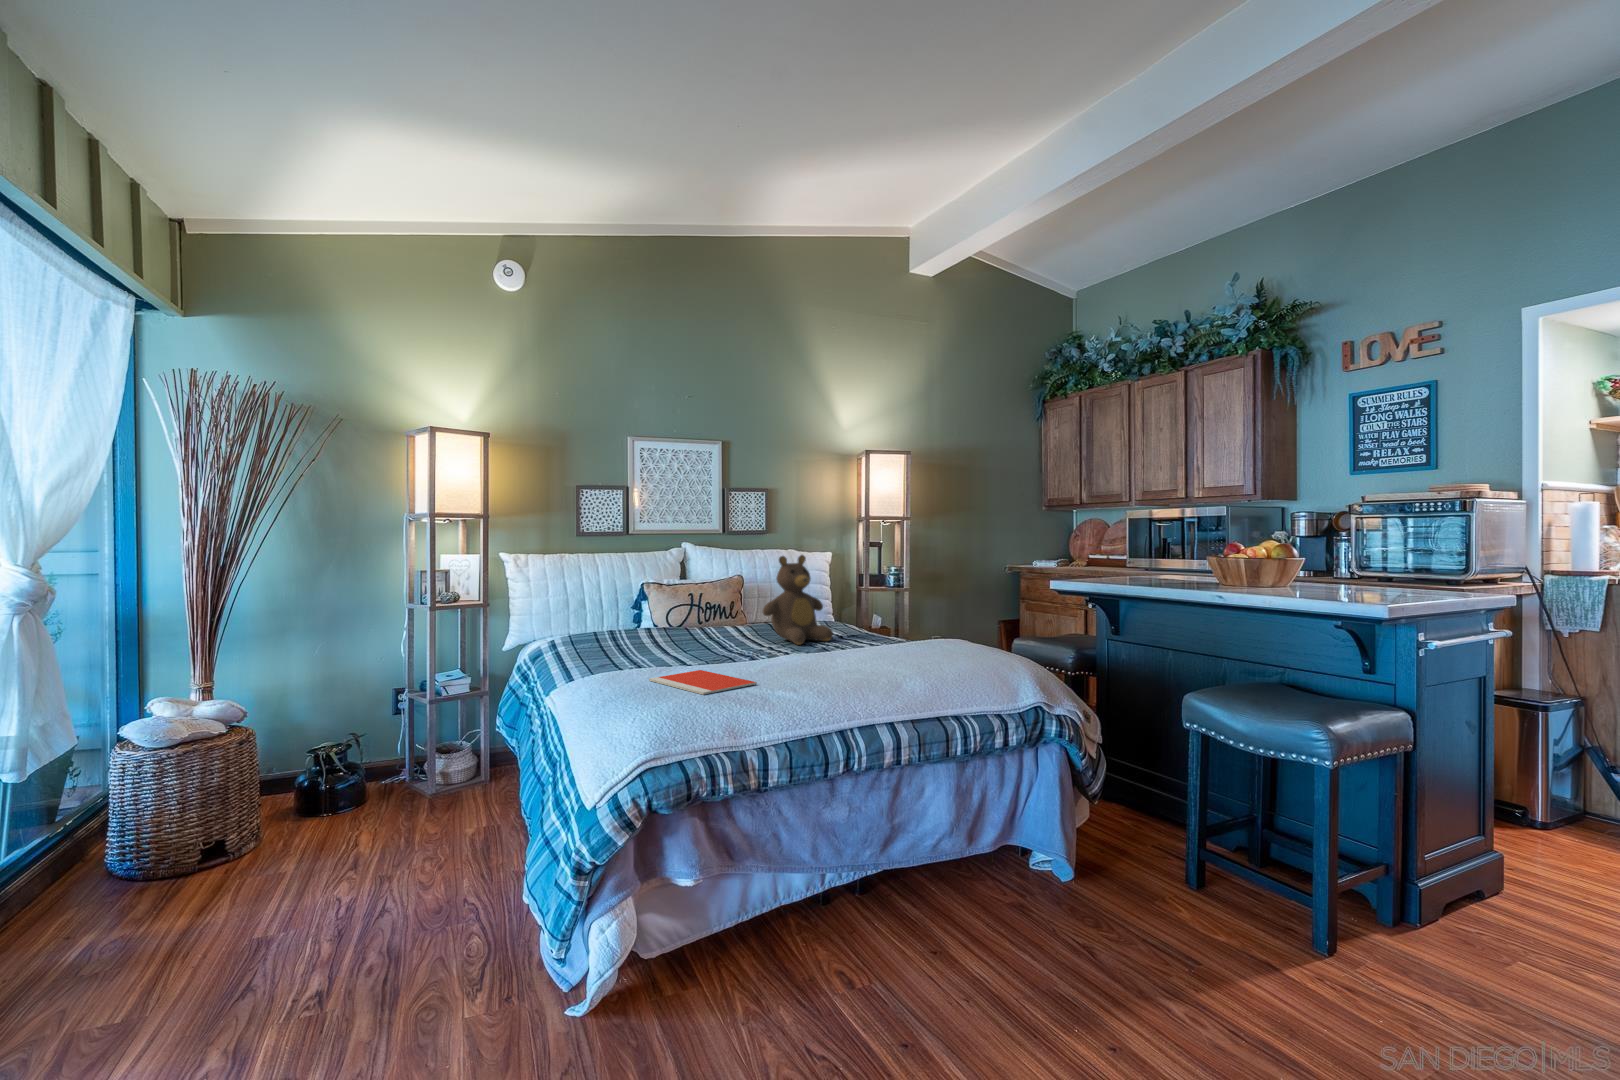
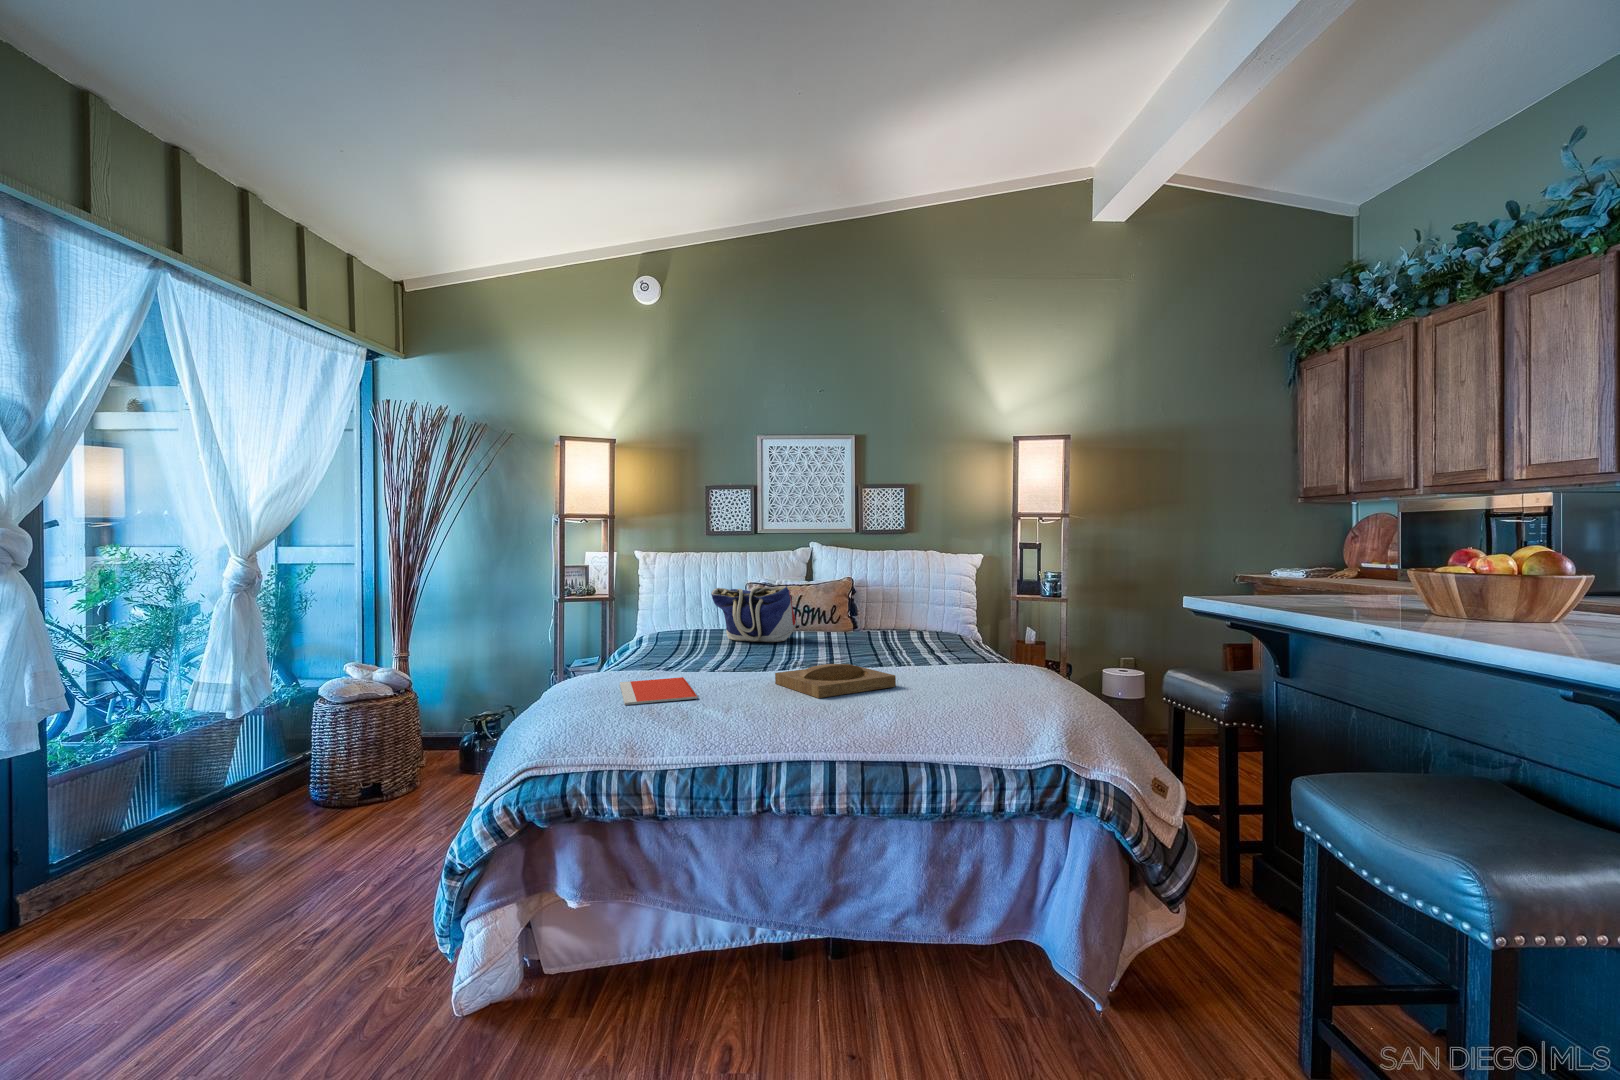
teddy bear: present [763,555,833,645] -> none [816,555,894,657]
tote bag: none [635,584,720,639] -> present [711,586,797,642]
tray: none [791,647,895,675] -> present [775,664,896,698]

